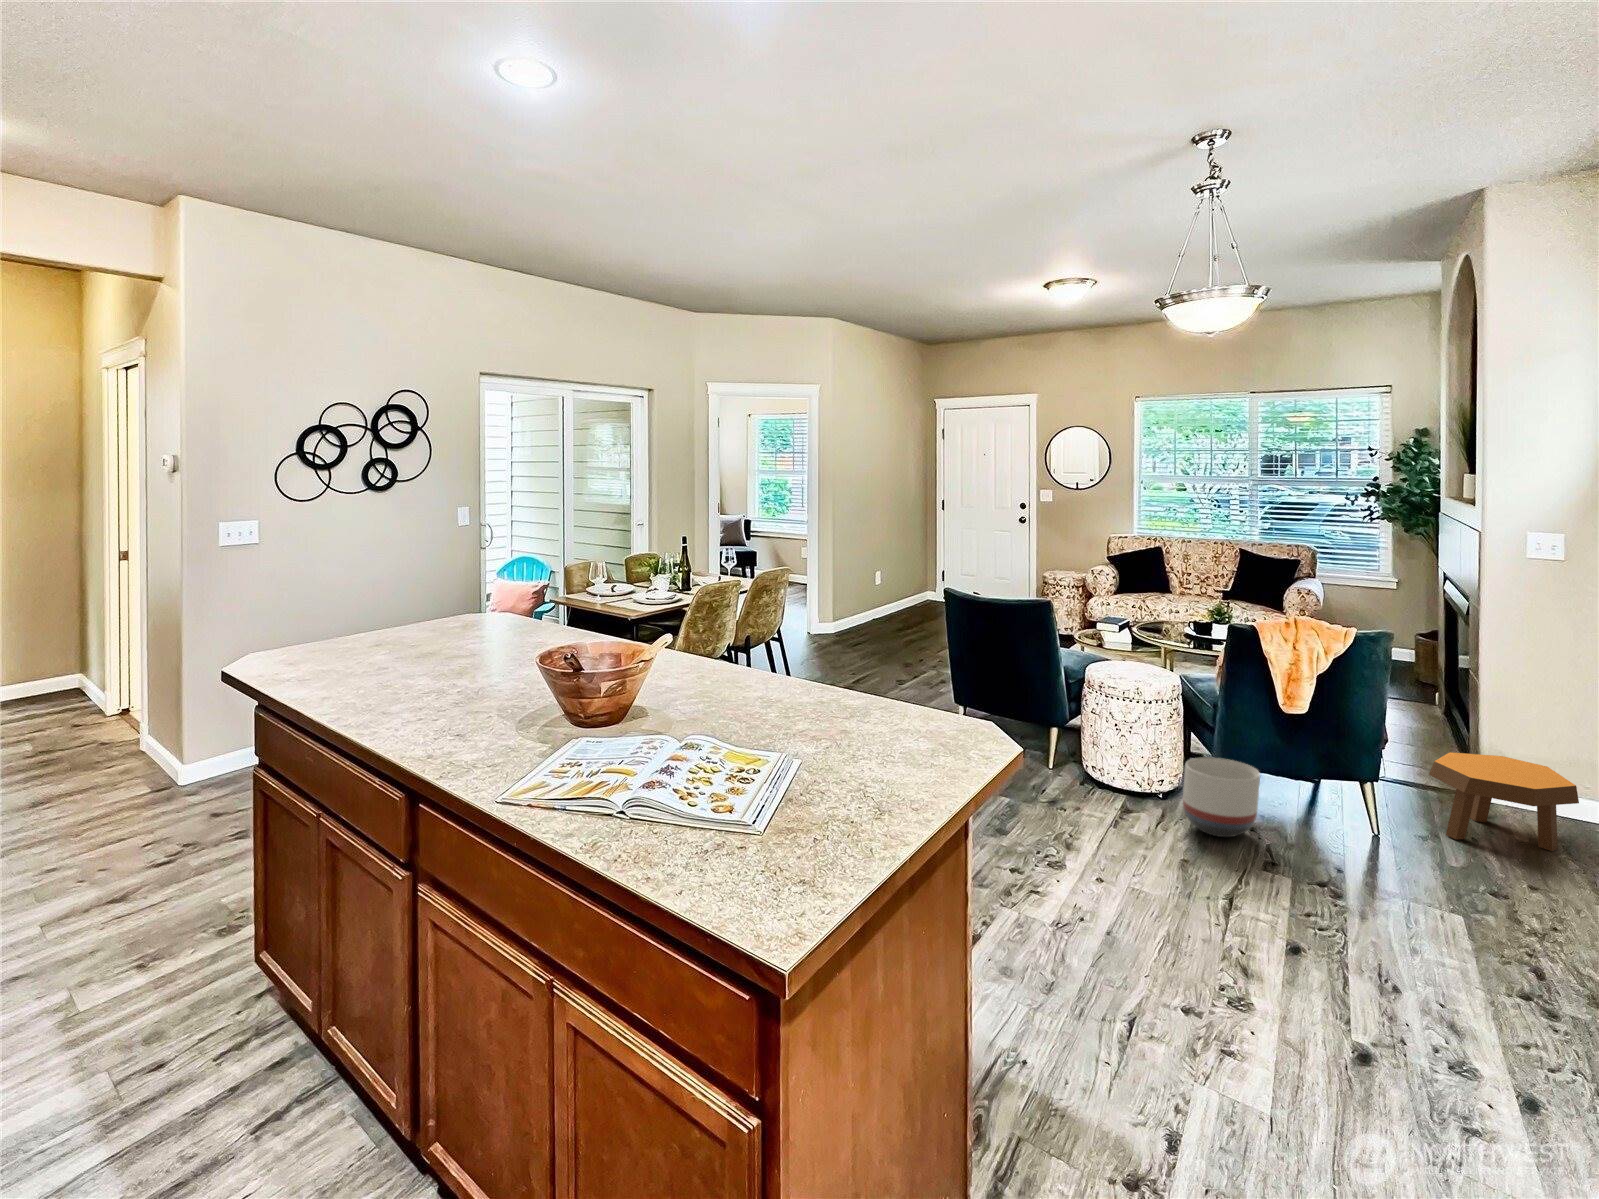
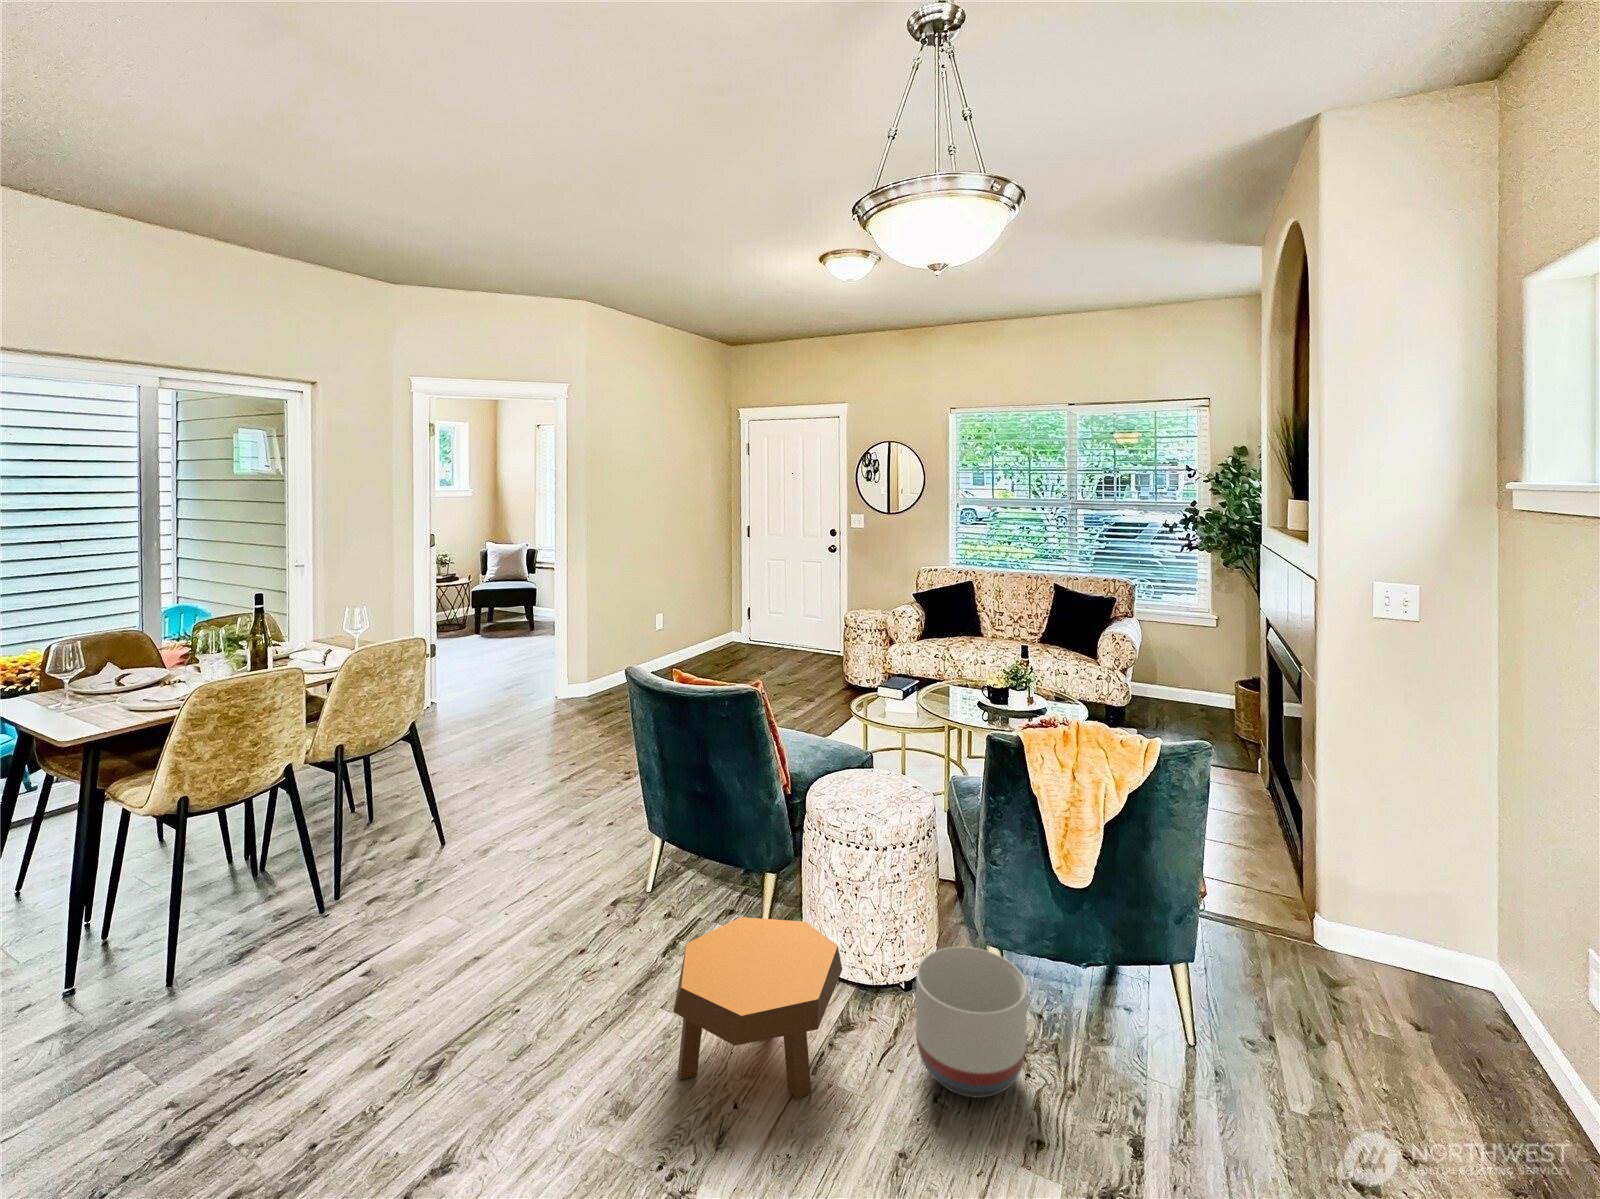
footstool: present [1429,752,1579,851] -> present [673,917,842,1100]

